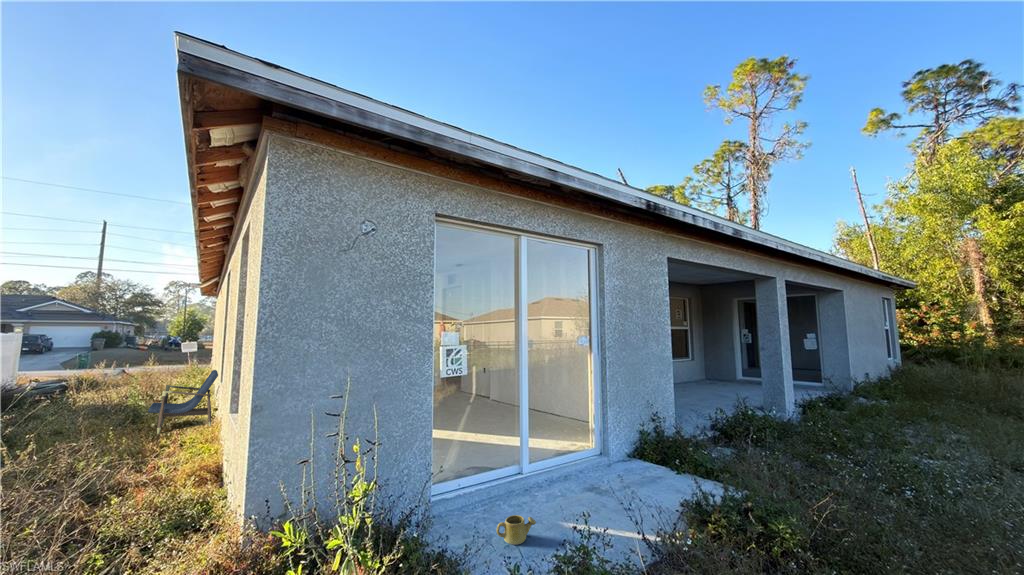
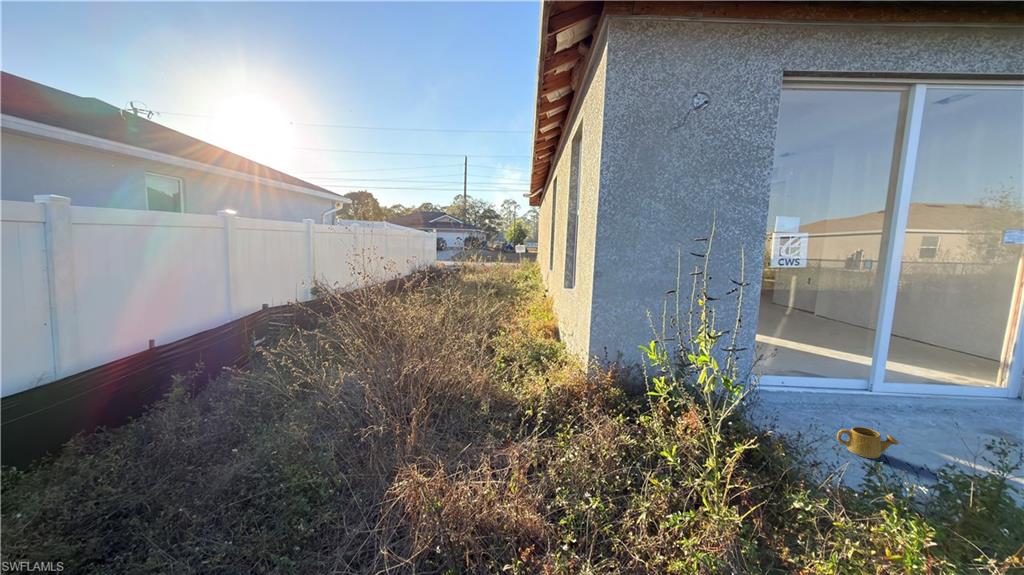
lounge chair: present [148,370,218,434] -> none [508,260,548,302]

